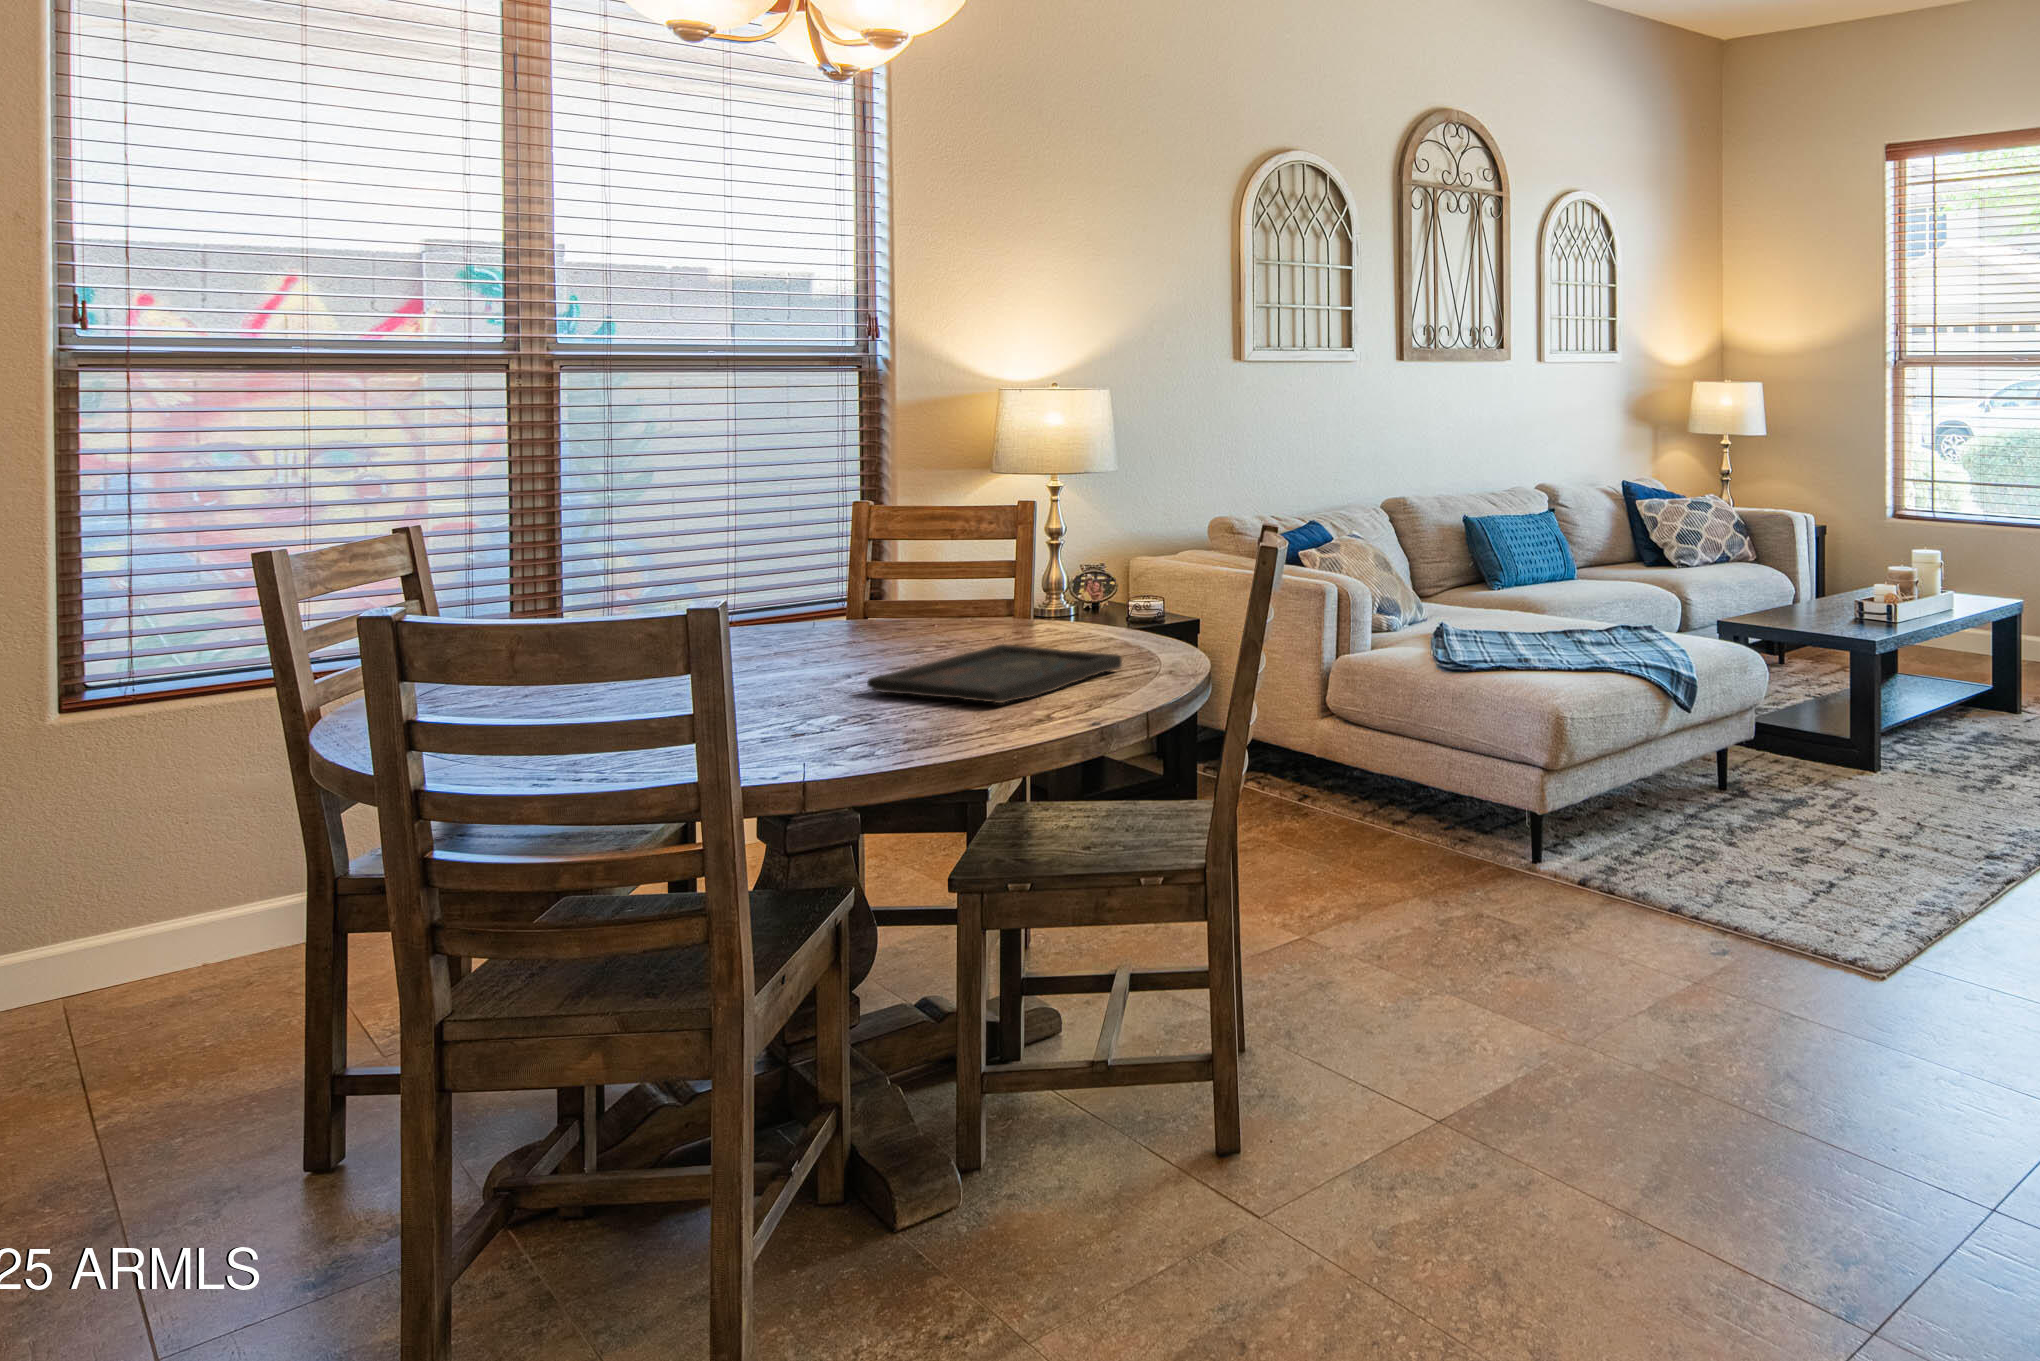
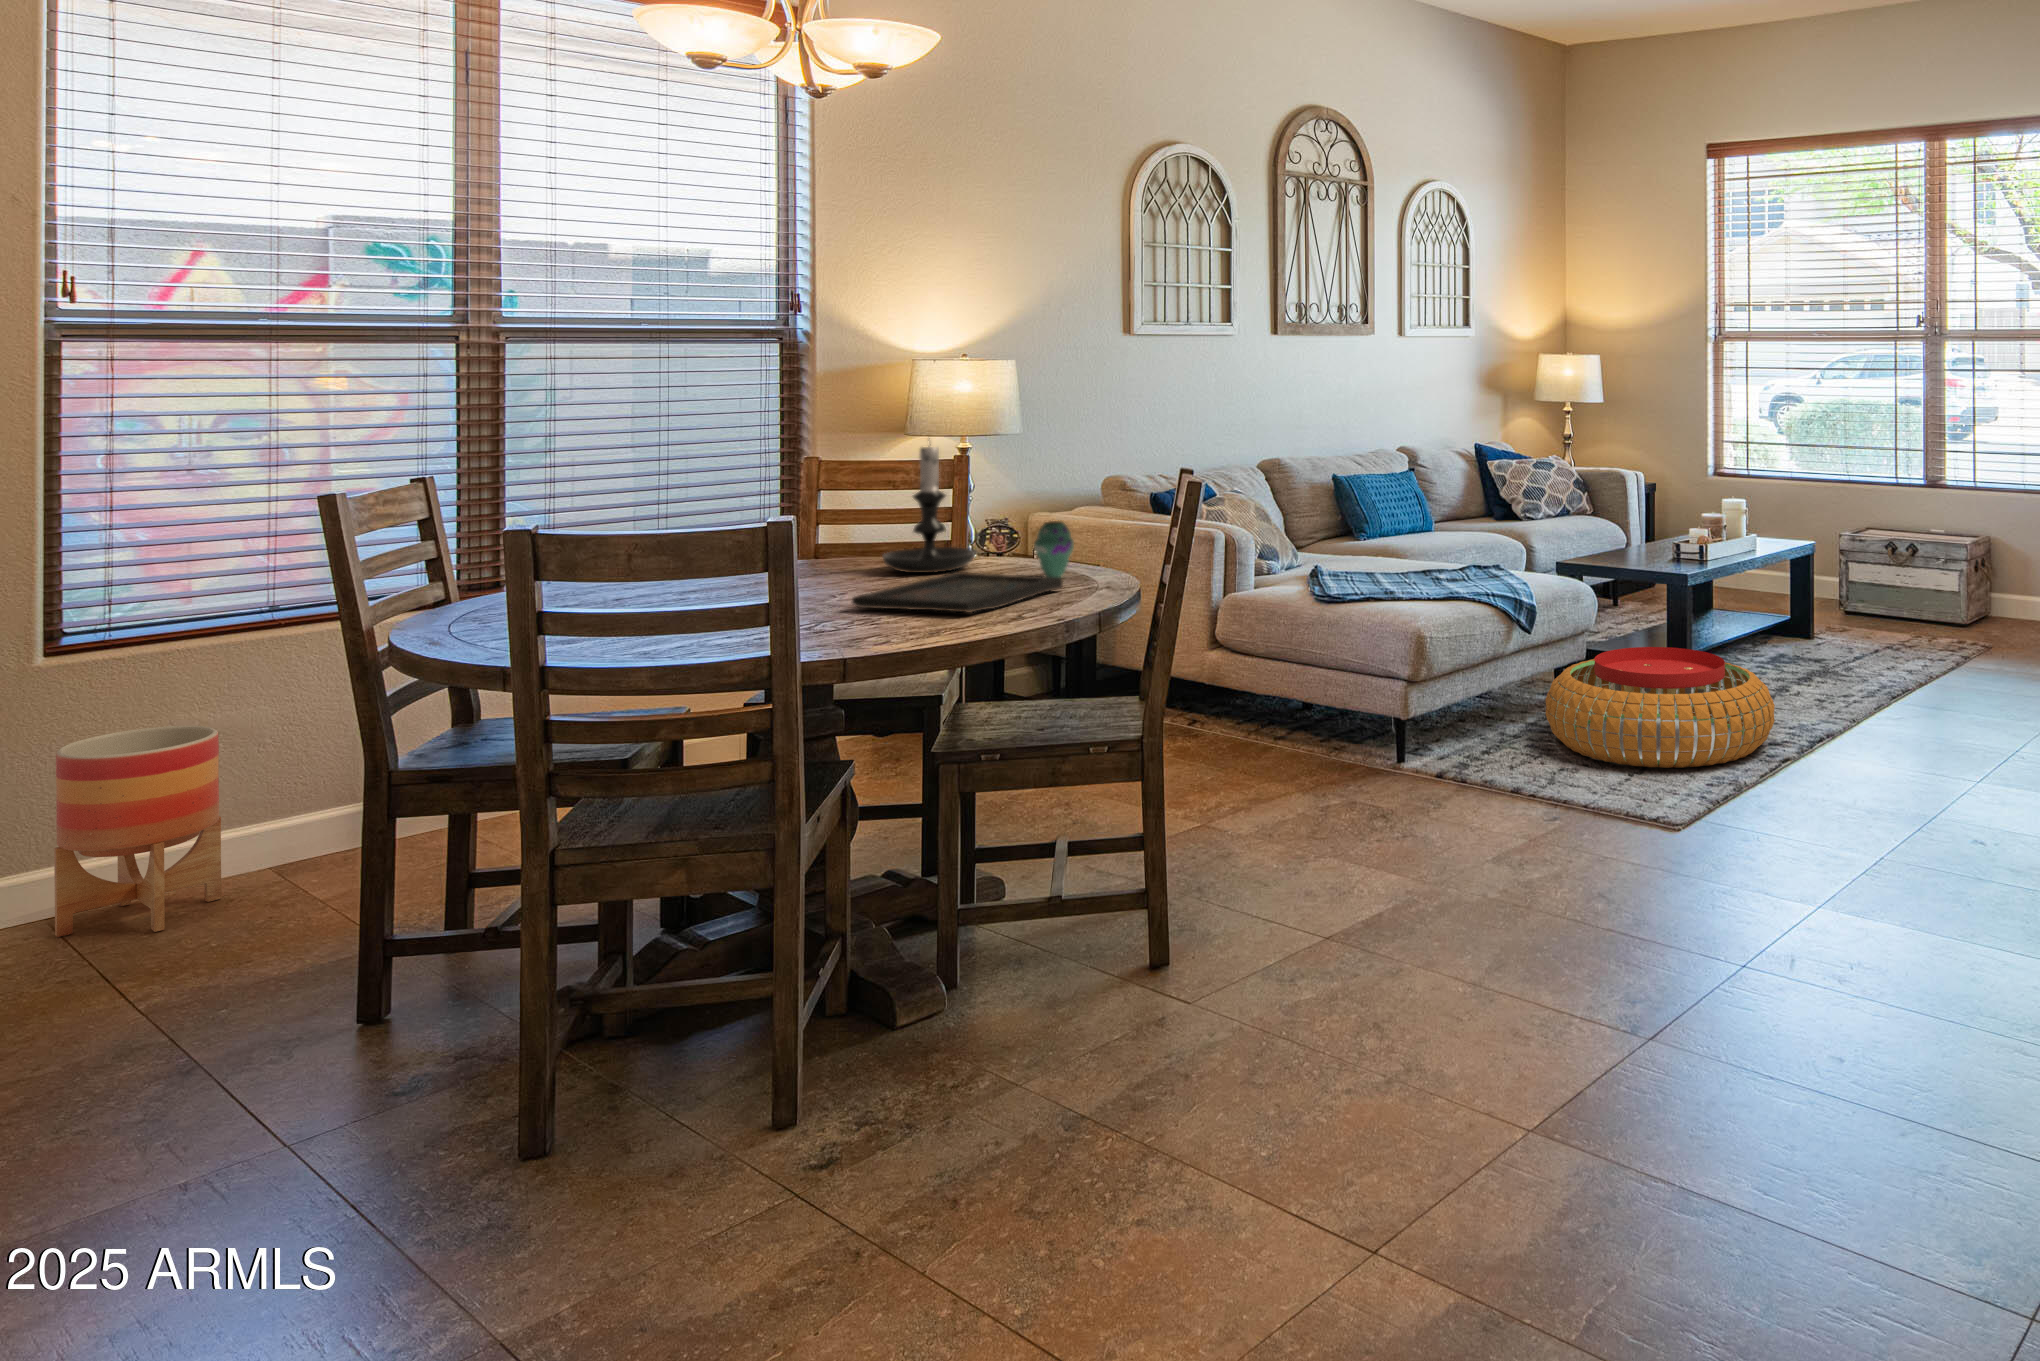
candle holder: none [926,482,1038,641] -> present [883,446,977,573]
vase: none [1094,583,1141,652] -> present [1034,521,1074,577]
pouf: none [1708,731,1993,887] -> present [1545,647,1775,768]
planter: none [58,790,237,1024] -> present [54,726,221,937]

